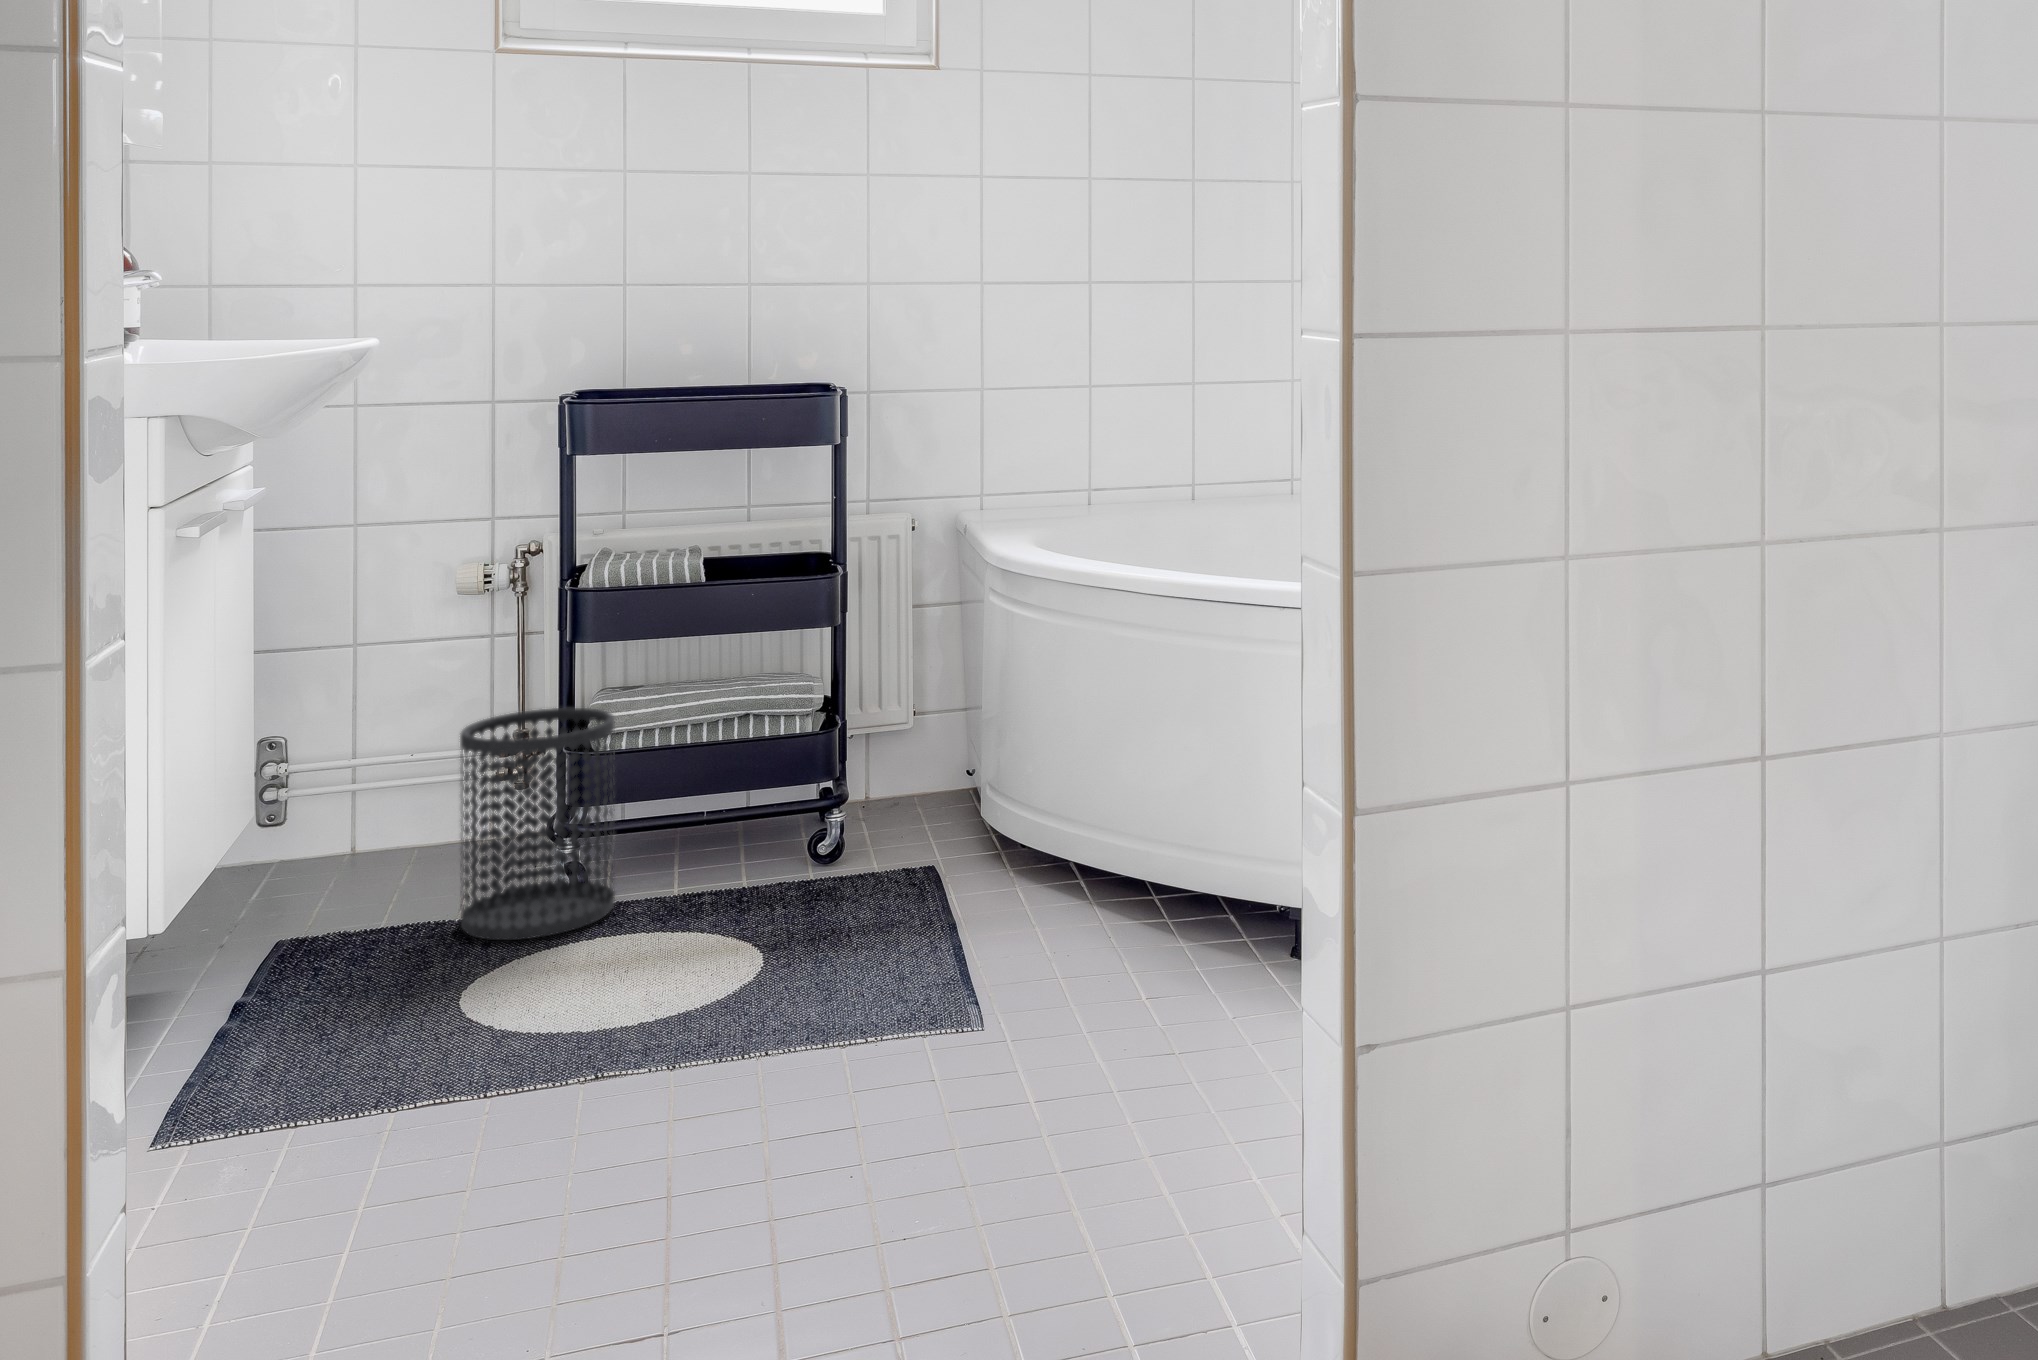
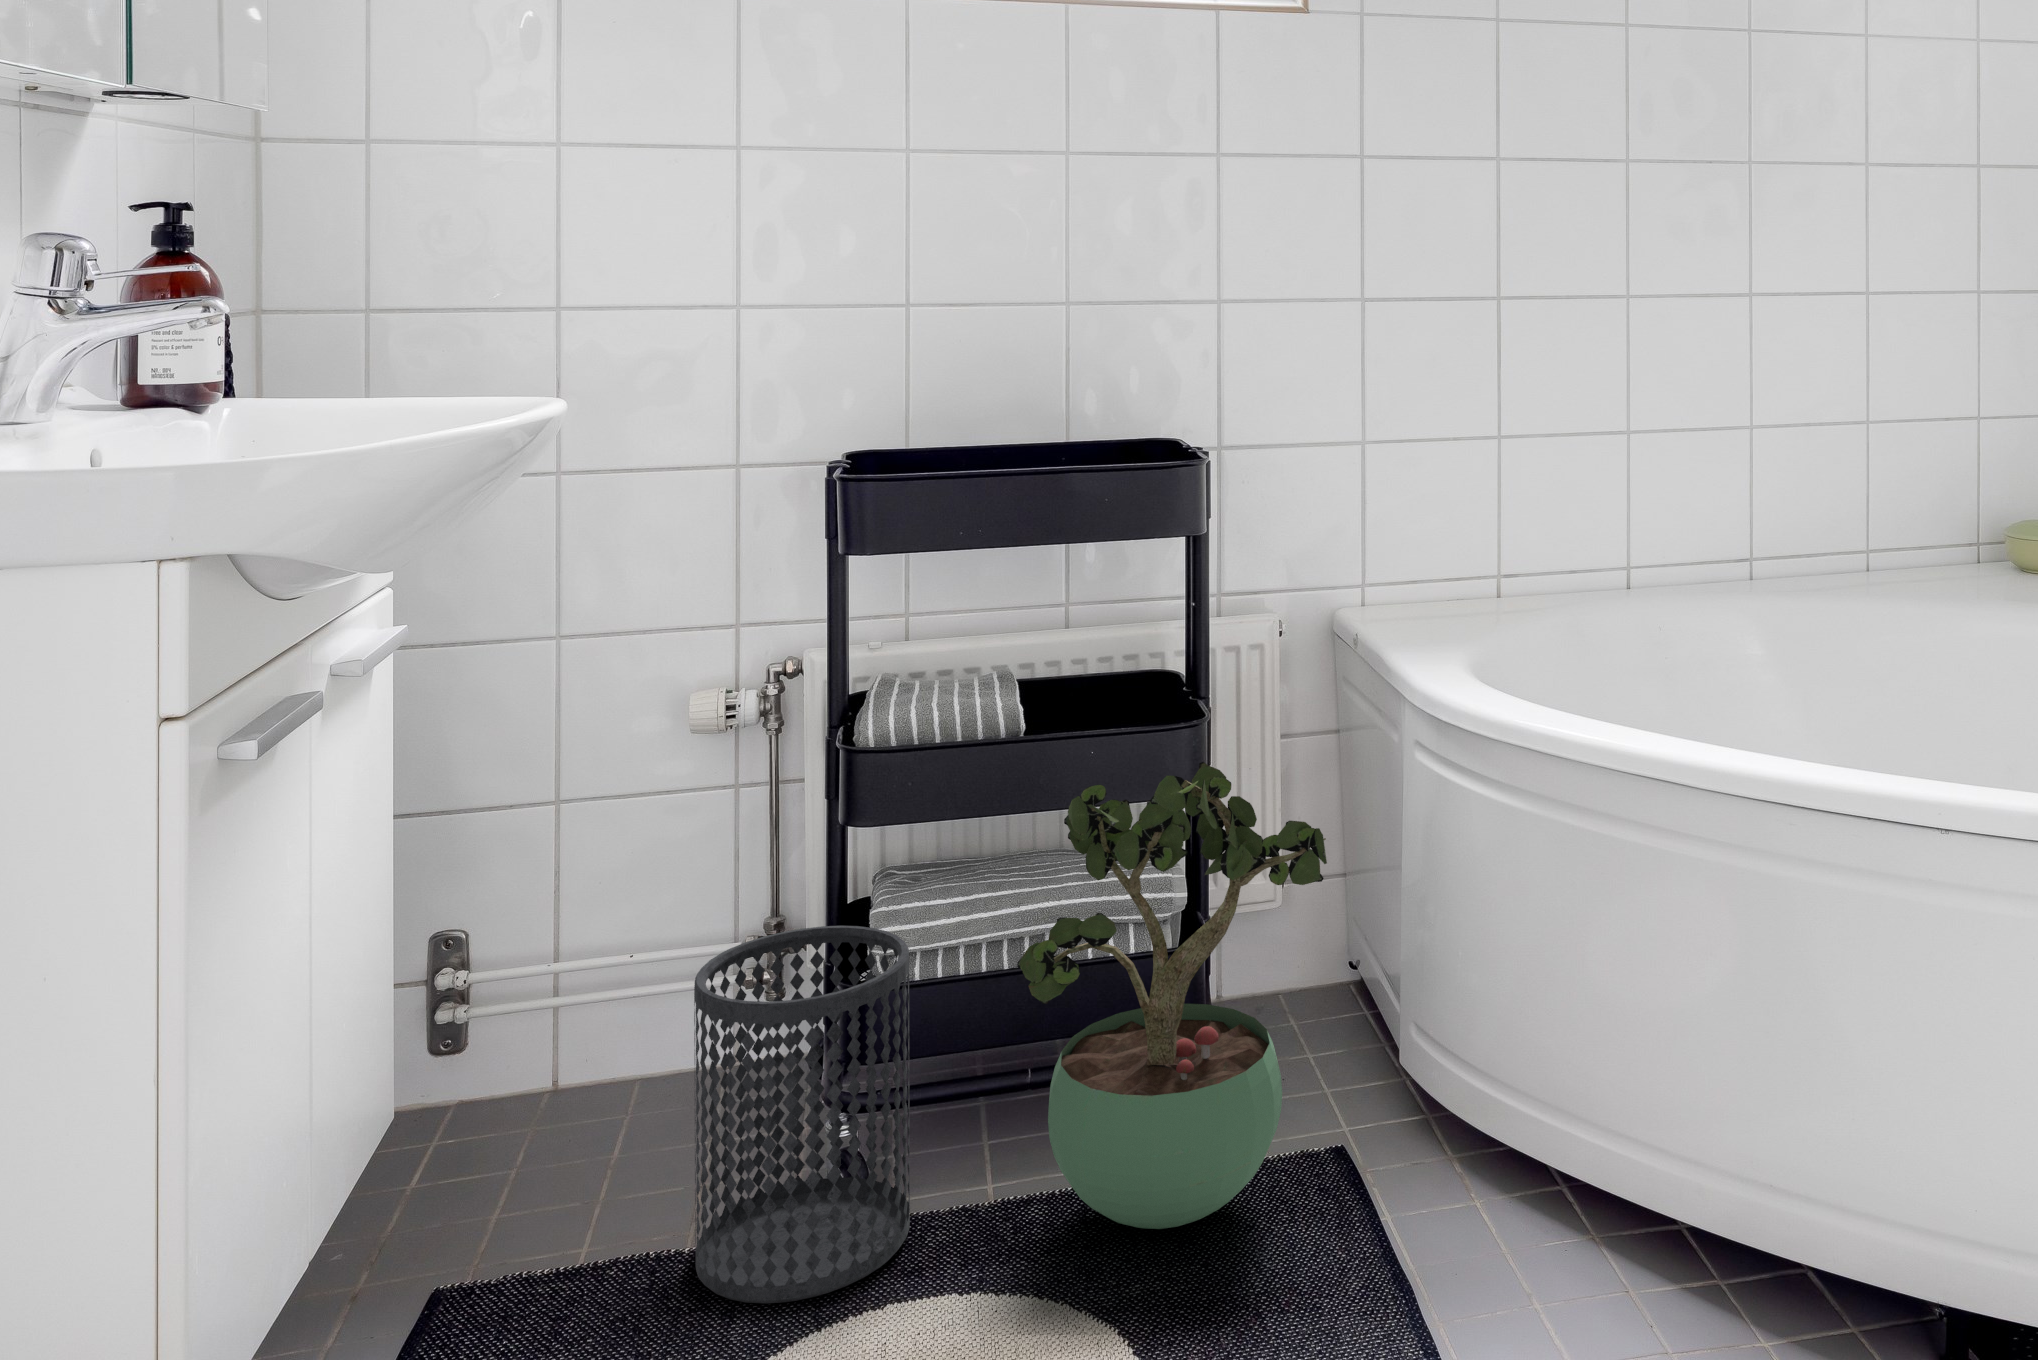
potted plant: none [690,588,913,900] -> present [1017,762,1327,1229]

